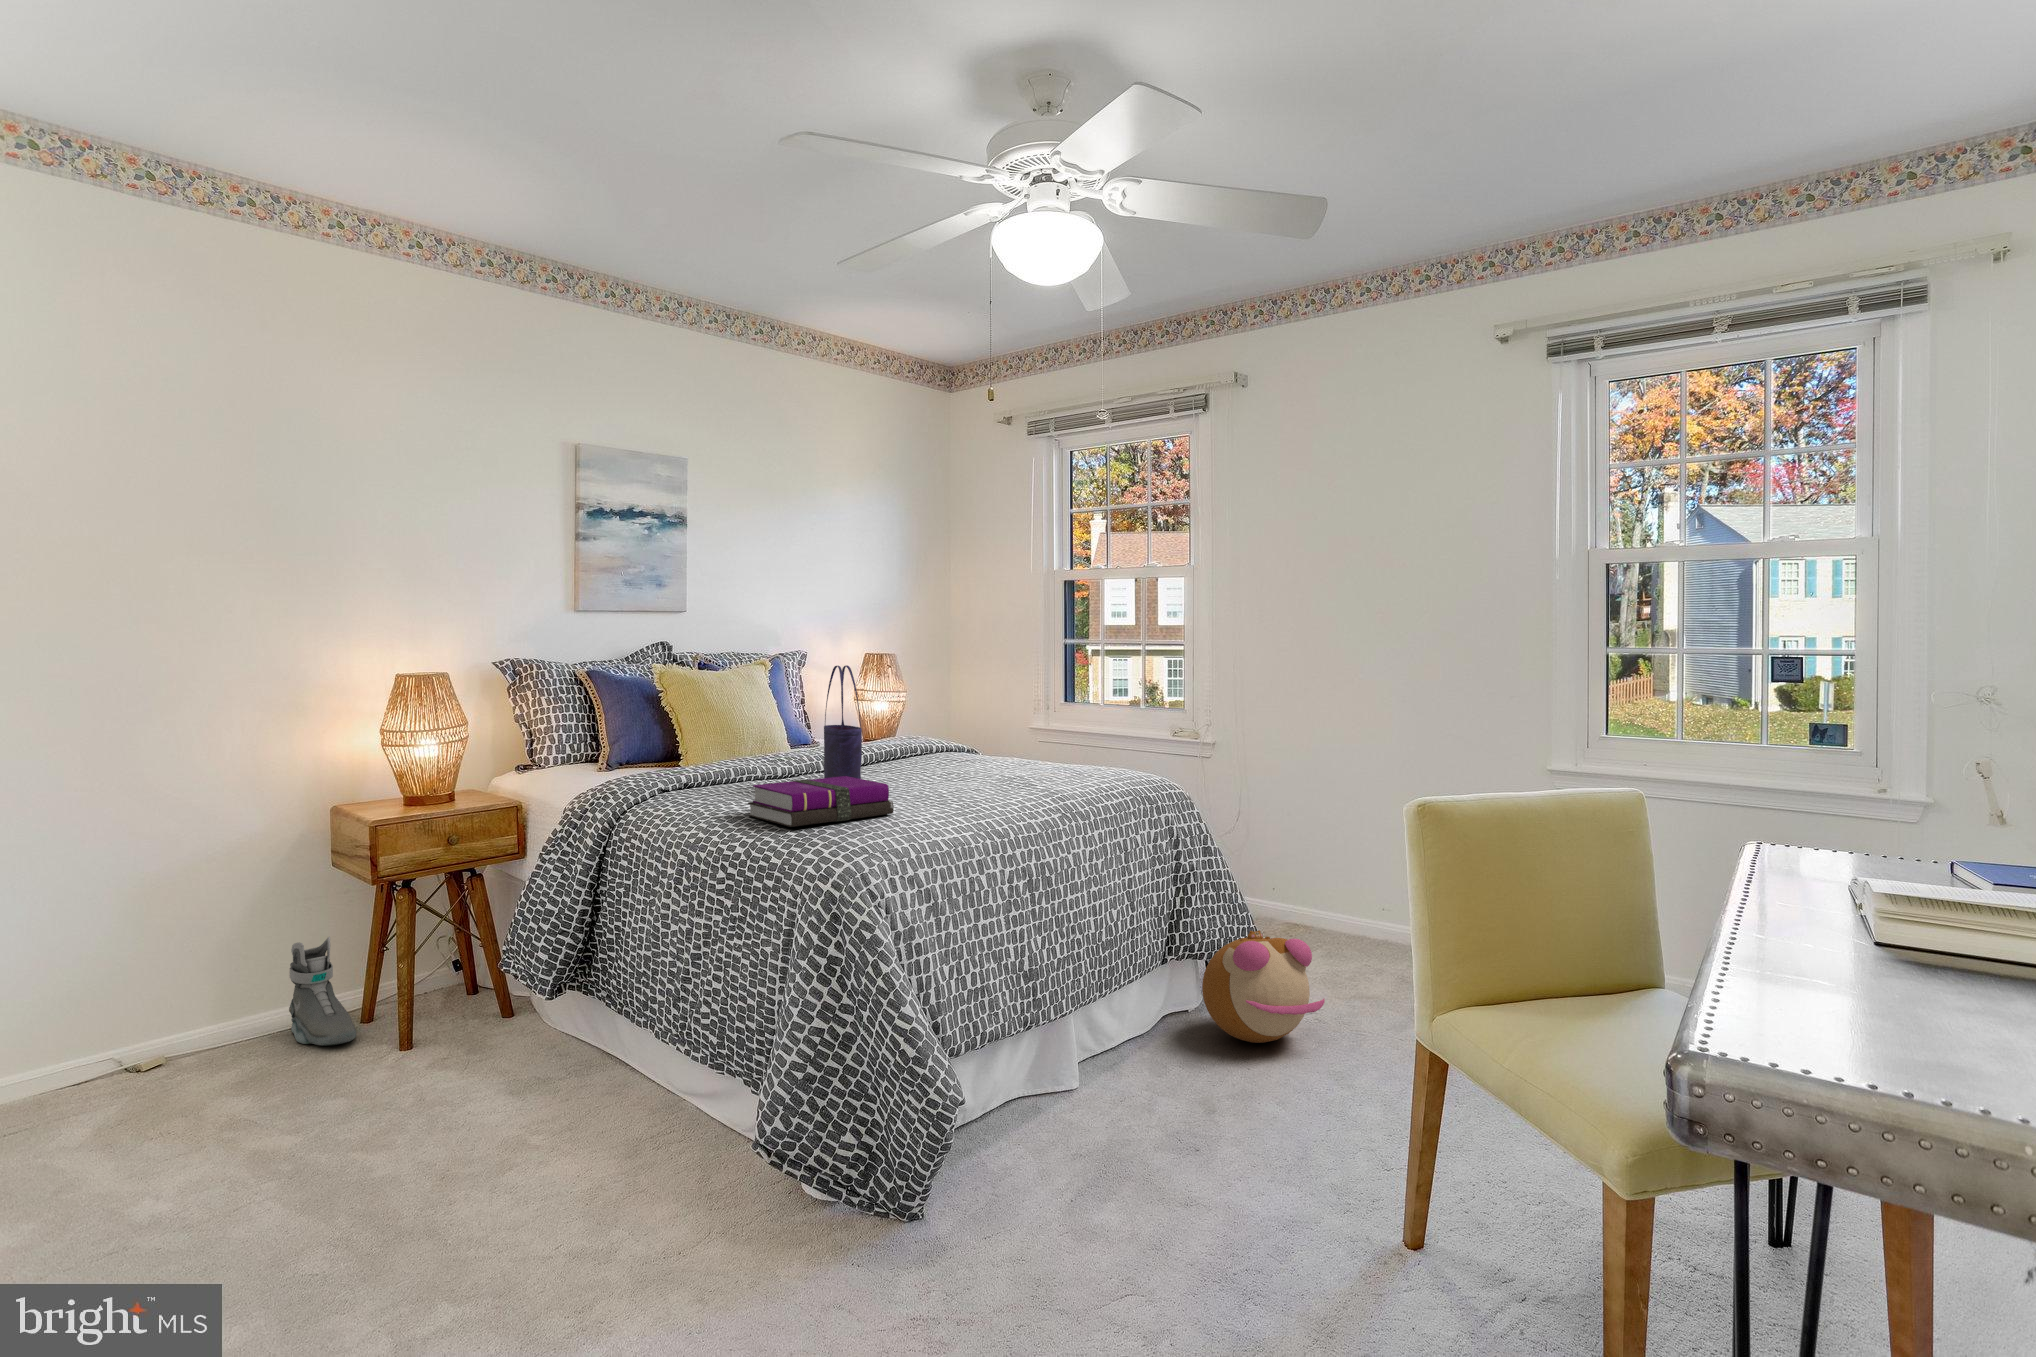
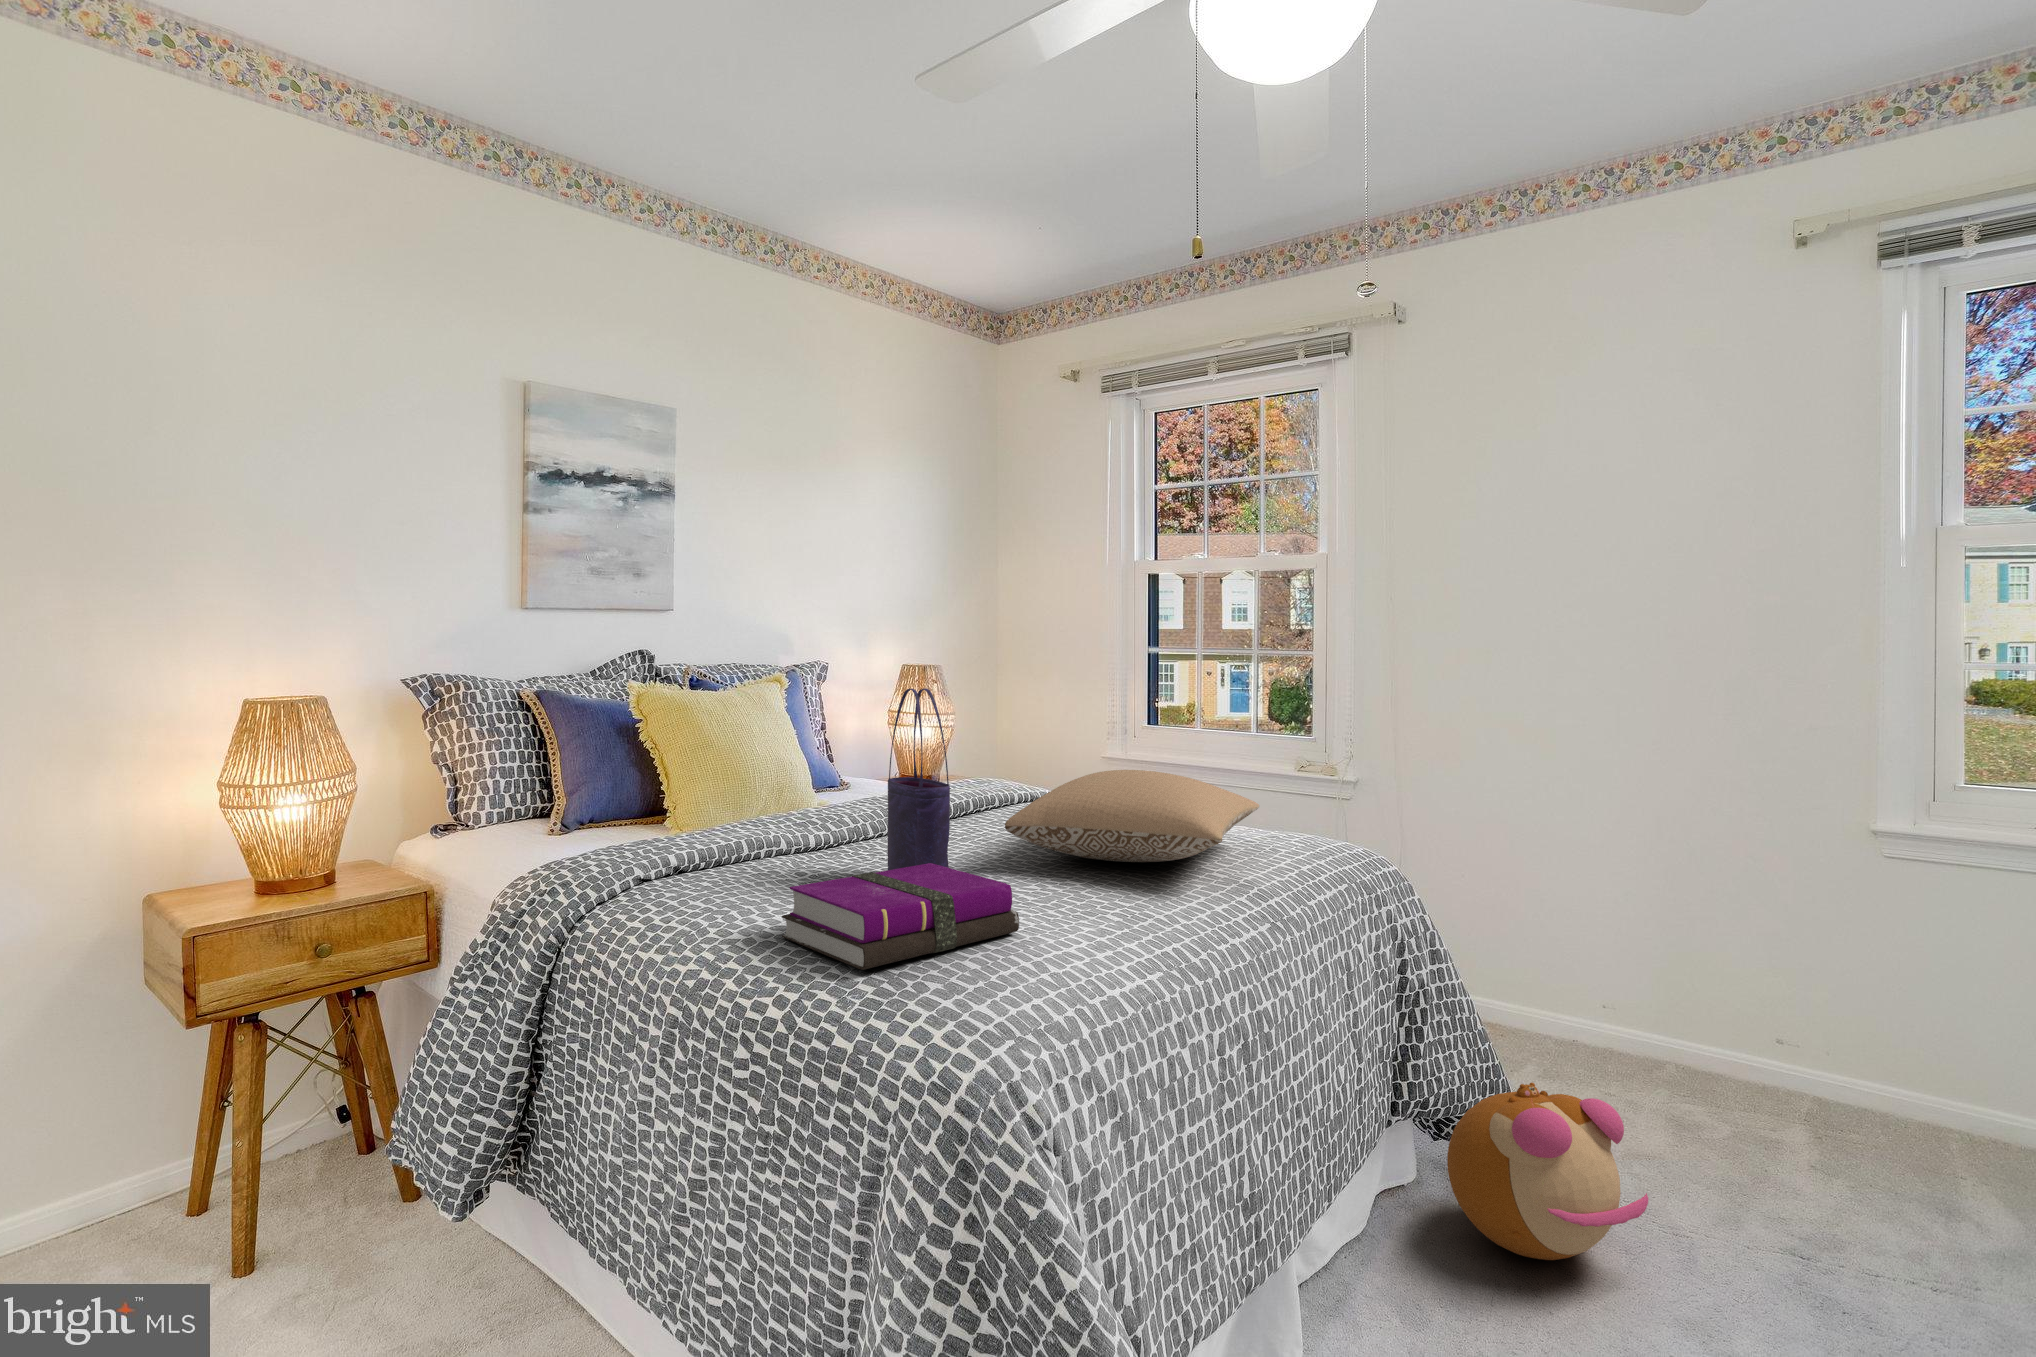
pillow: none [903,722,1088,782] -> present [1005,770,1259,862]
sneaker: present [289,937,356,1046] -> none [77,1090,172,1271]

